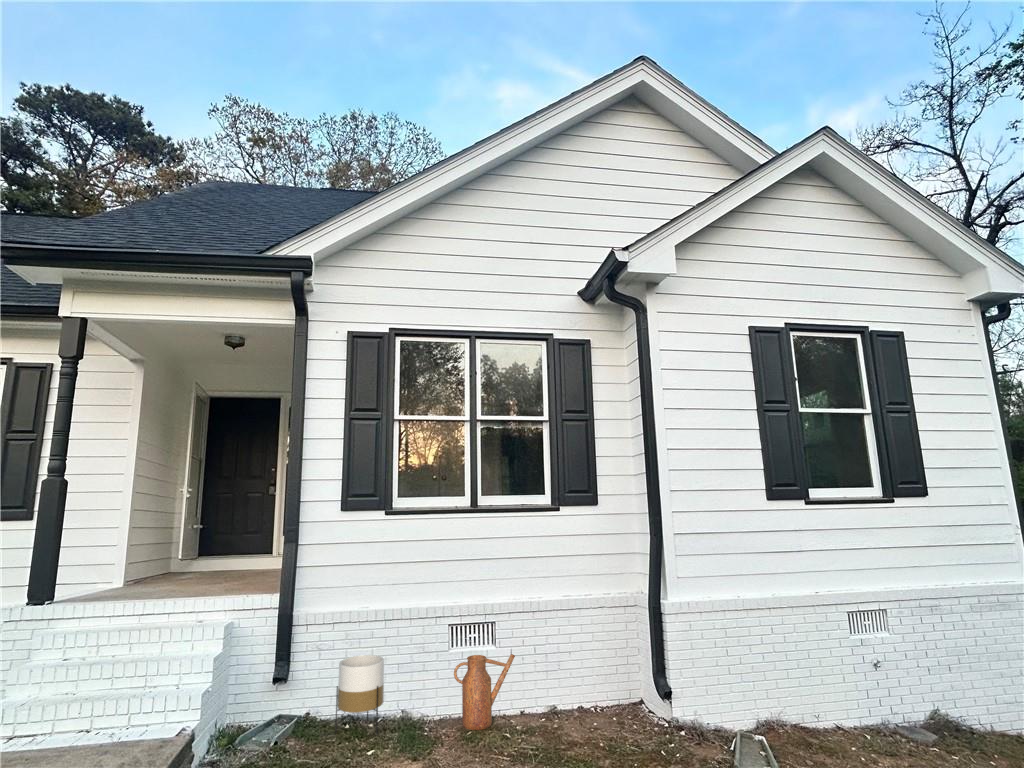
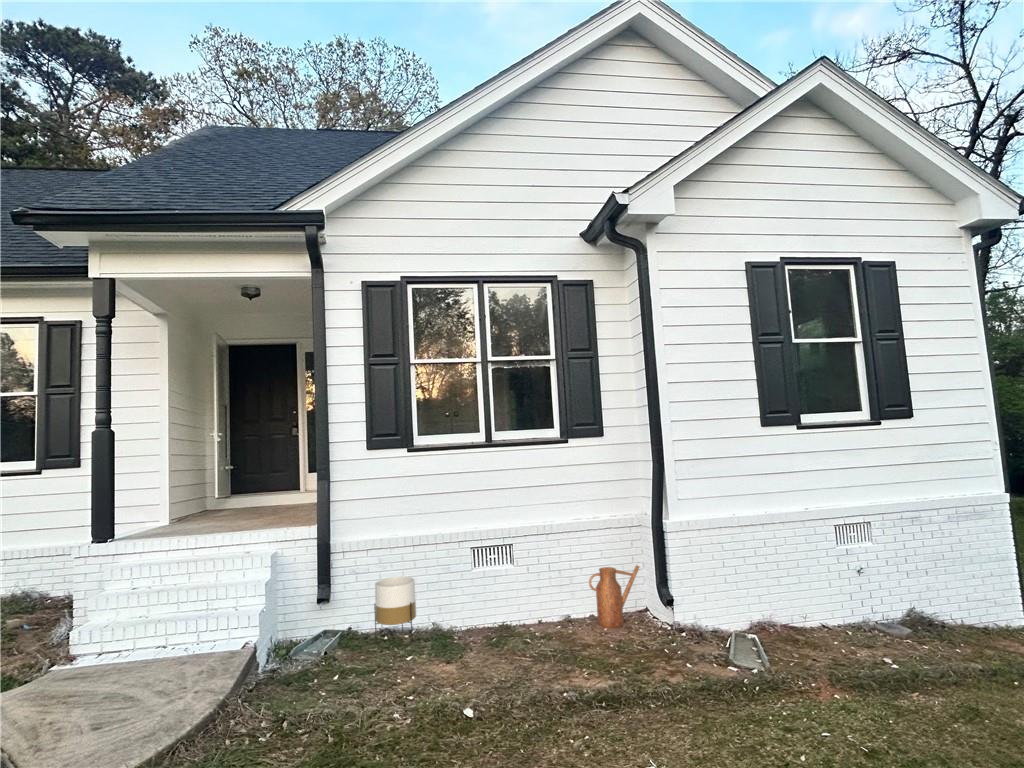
watering can: present [454,654,515,730] -> present [589,565,639,628]

